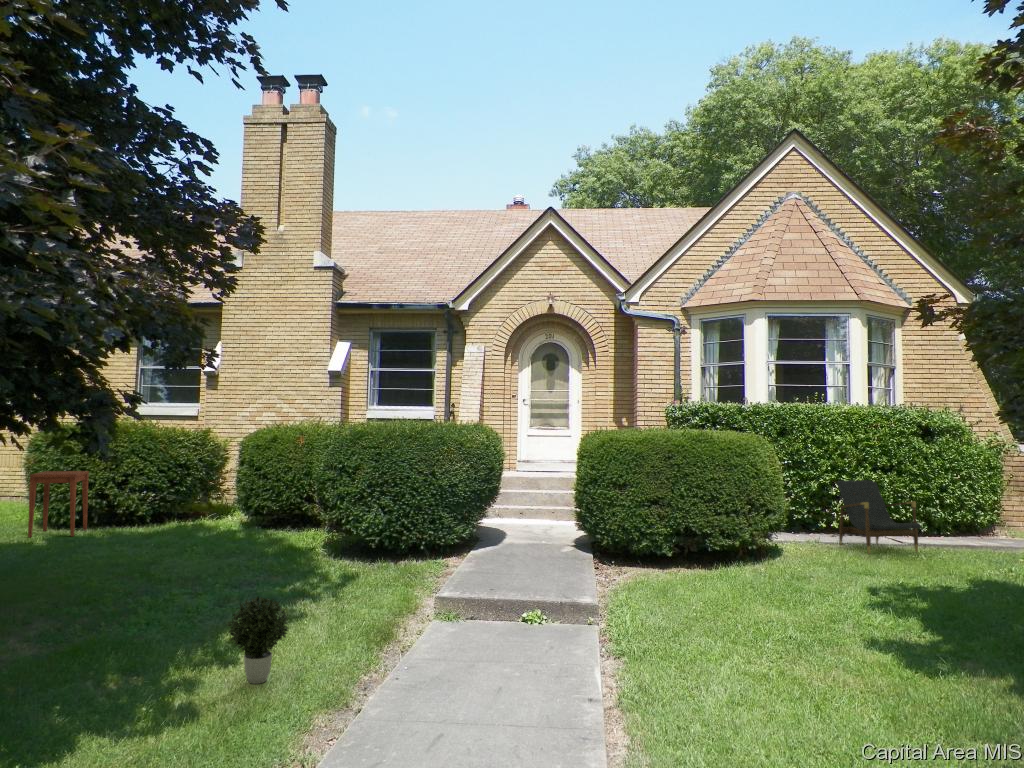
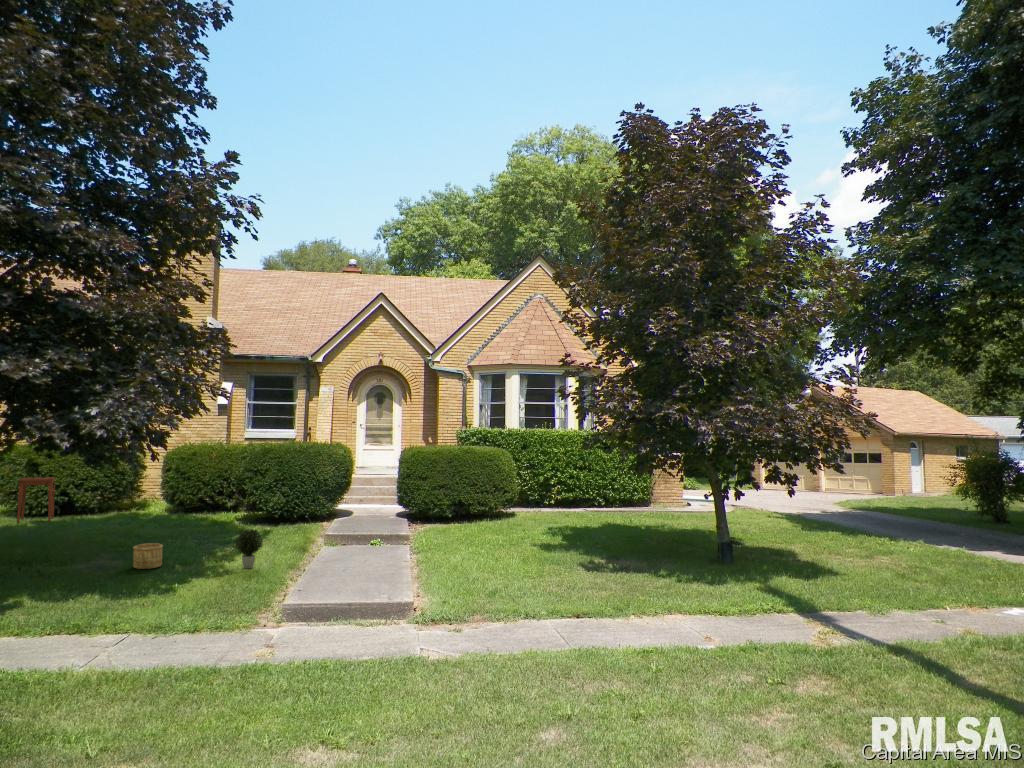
lounge chair: present [837,480,921,554] -> none [554,475,596,517]
wooden bucket: none [45,613,107,671] -> present [133,543,163,569]

